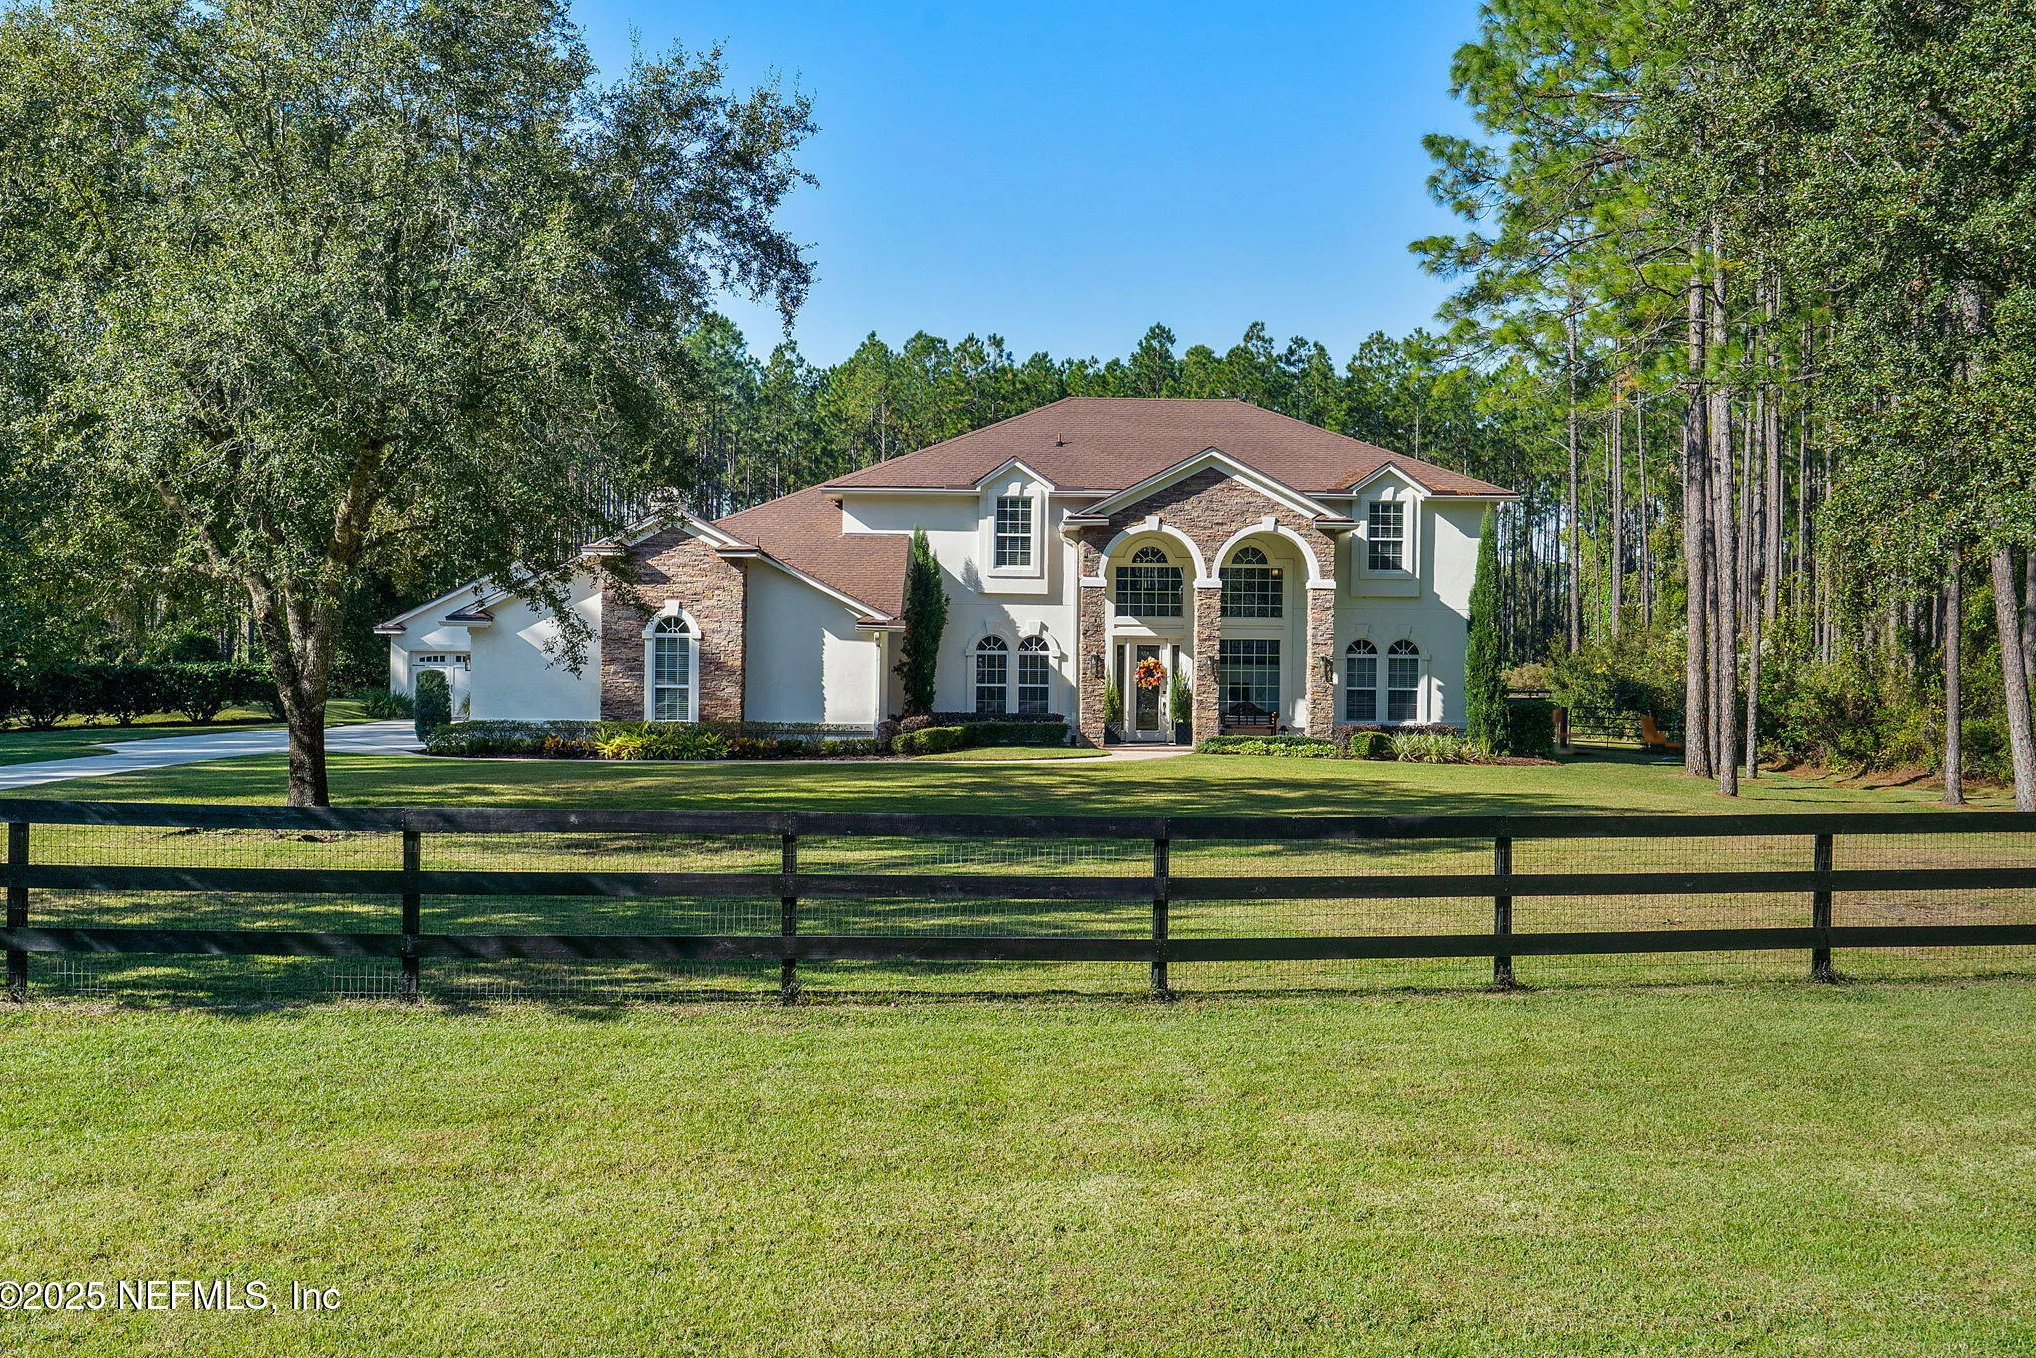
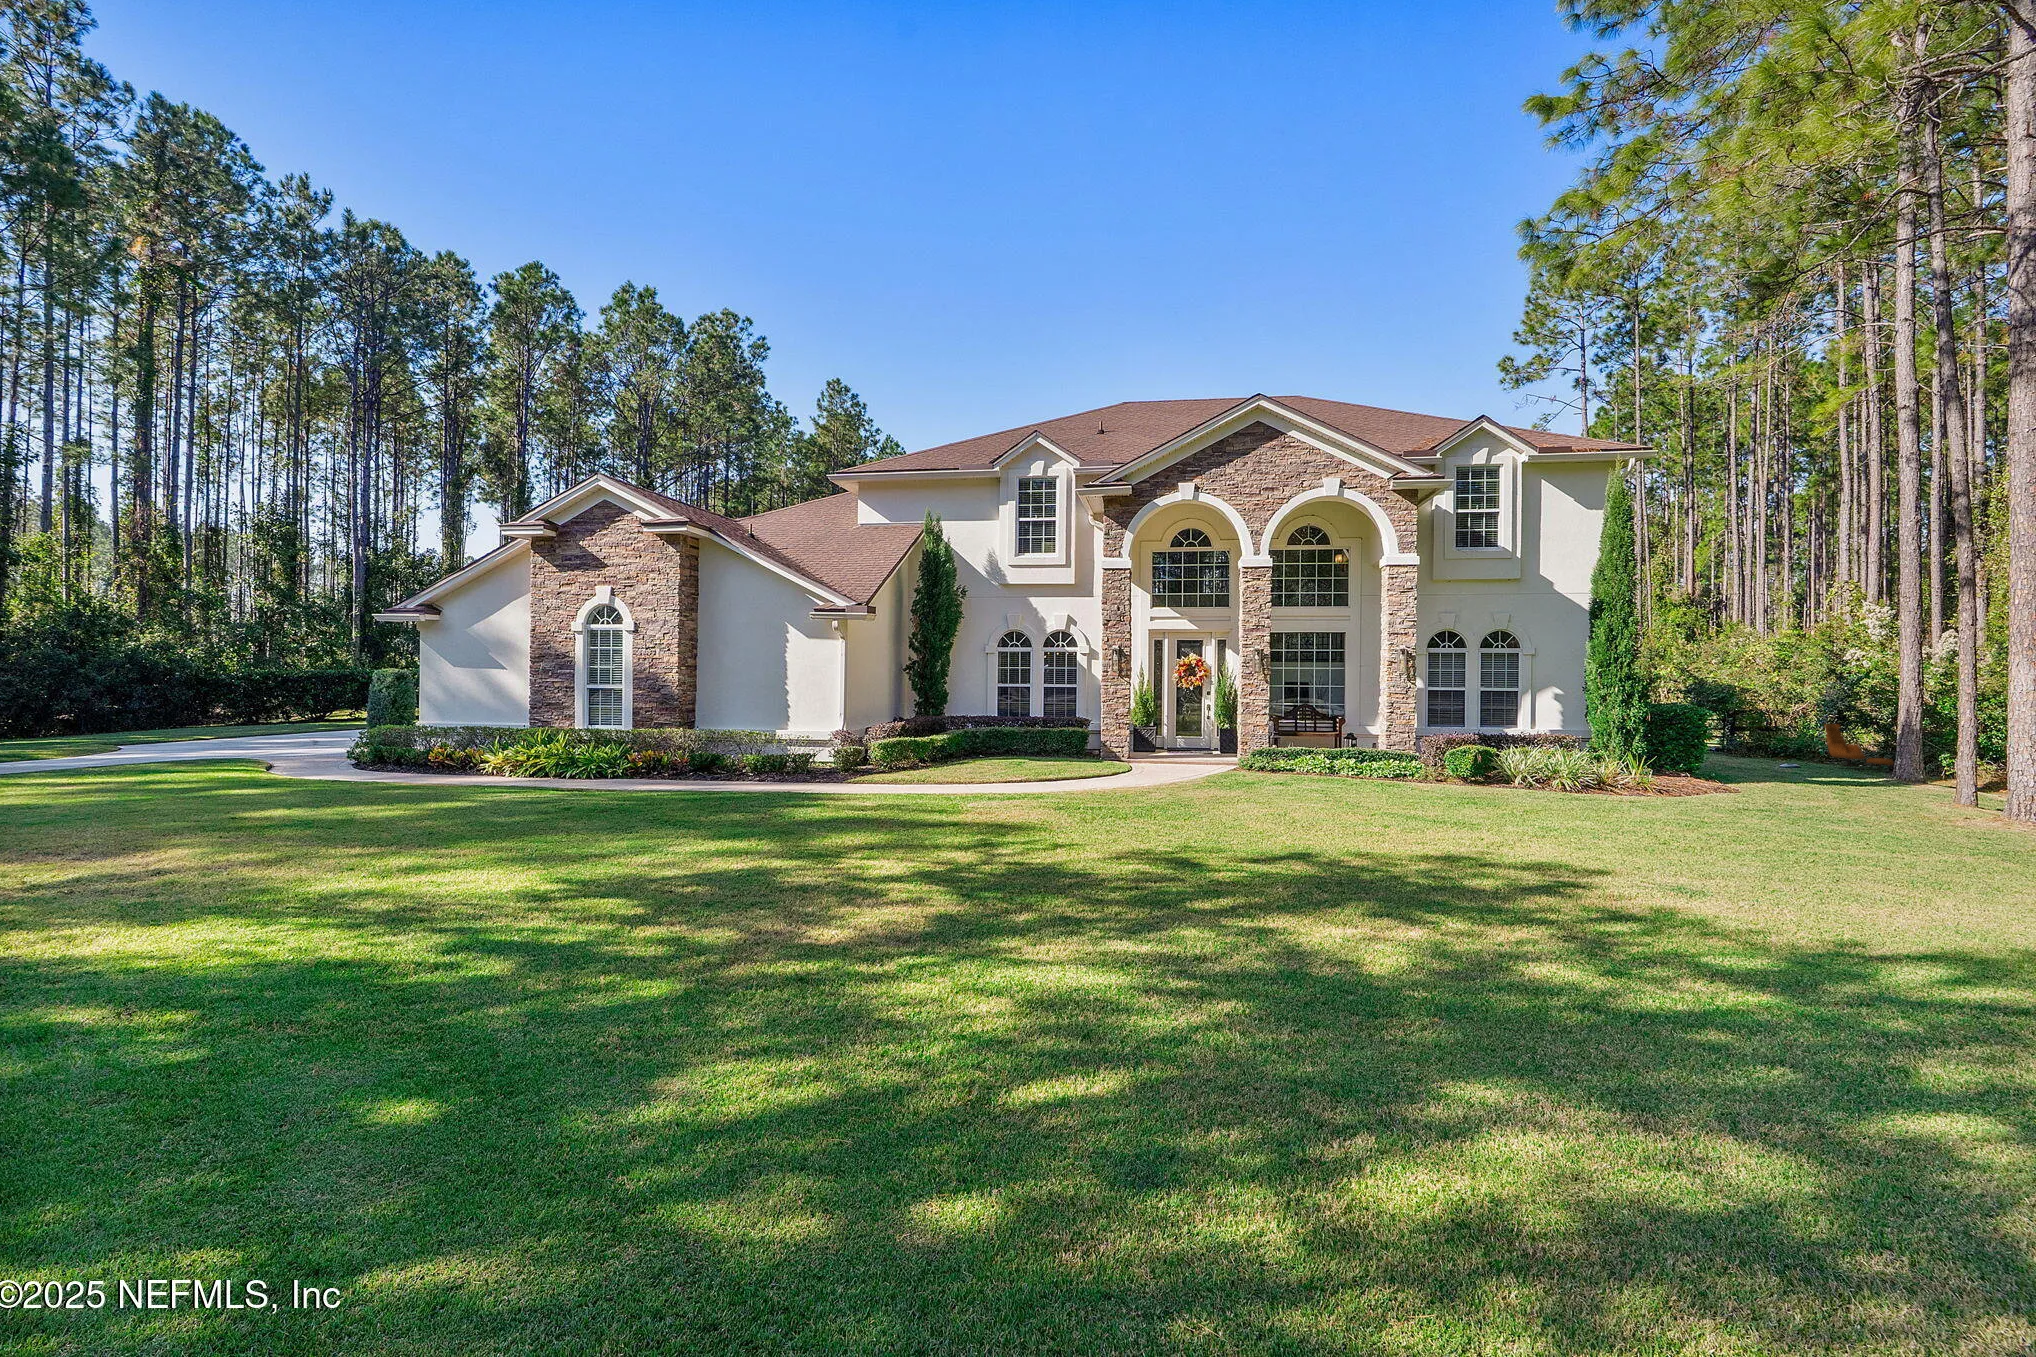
bench: present [1553,710,1582,755] -> none [1711,715,1756,774]

